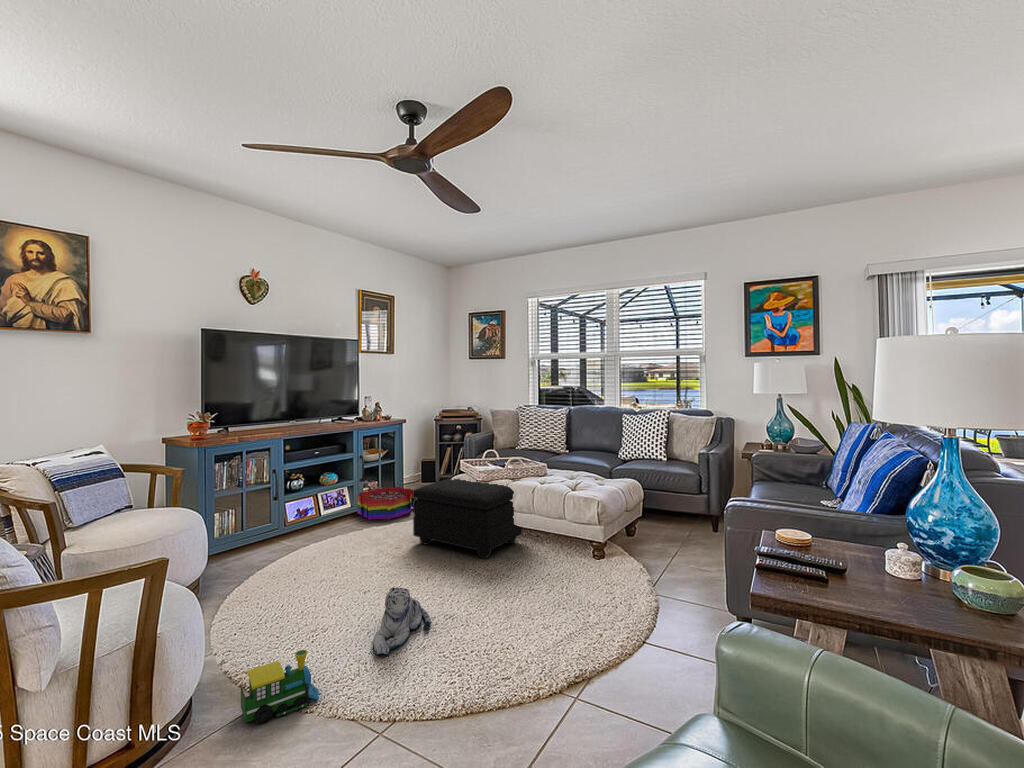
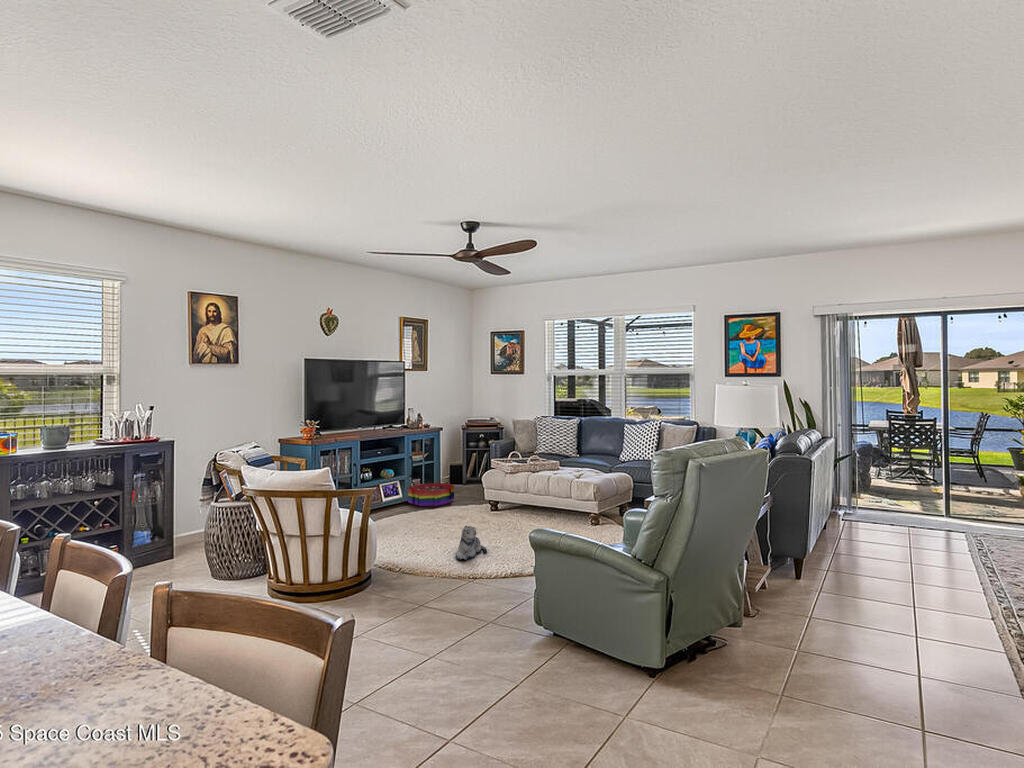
footstool: present [413,478,522,558] -> none [461,473,542,526]
toy train: present [240,650,319,724] -> none [398,547,437,578]

